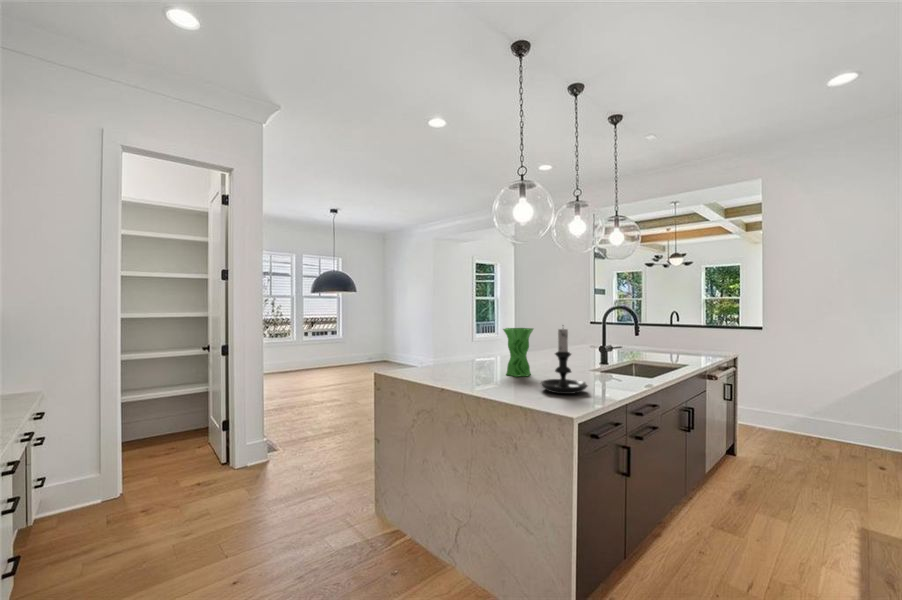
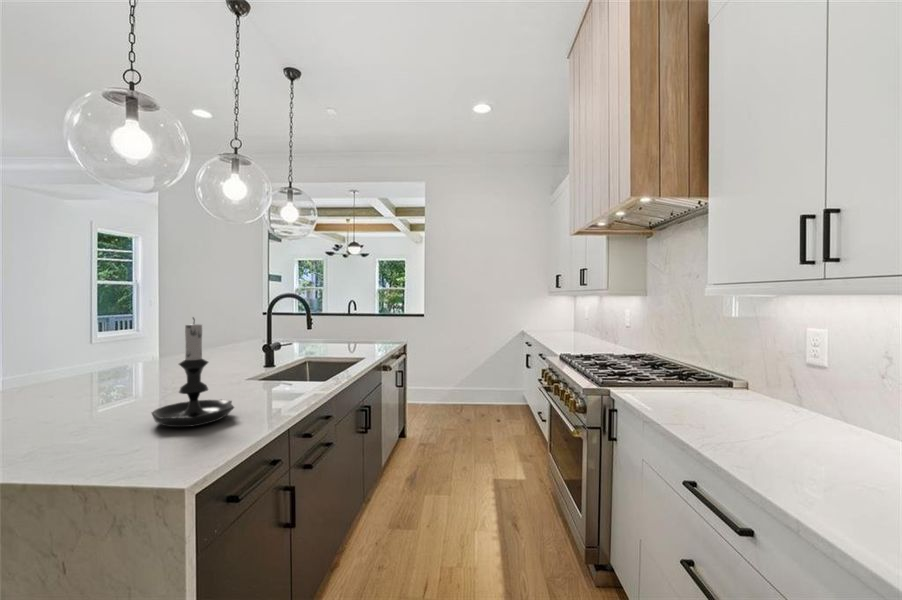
vase: present [503,328,533,377] -> none [90,324,154,405]

